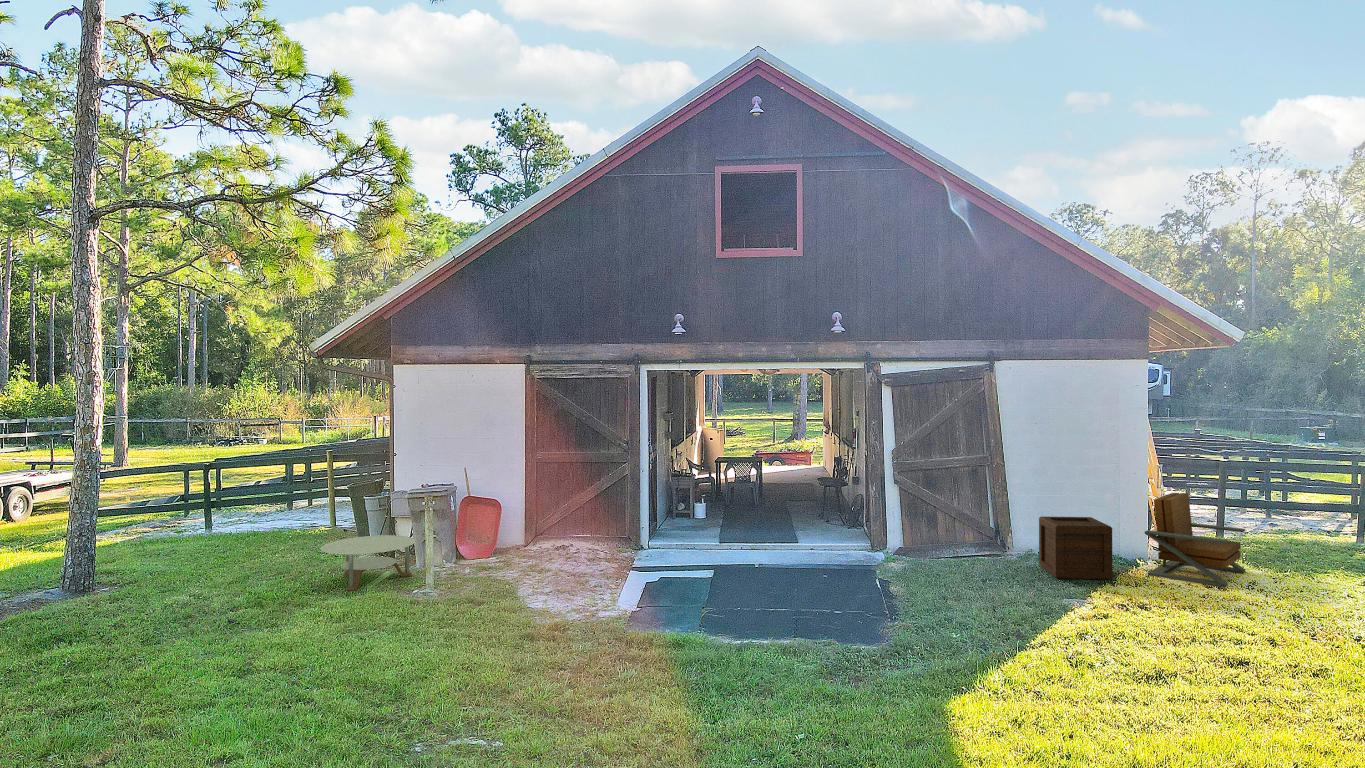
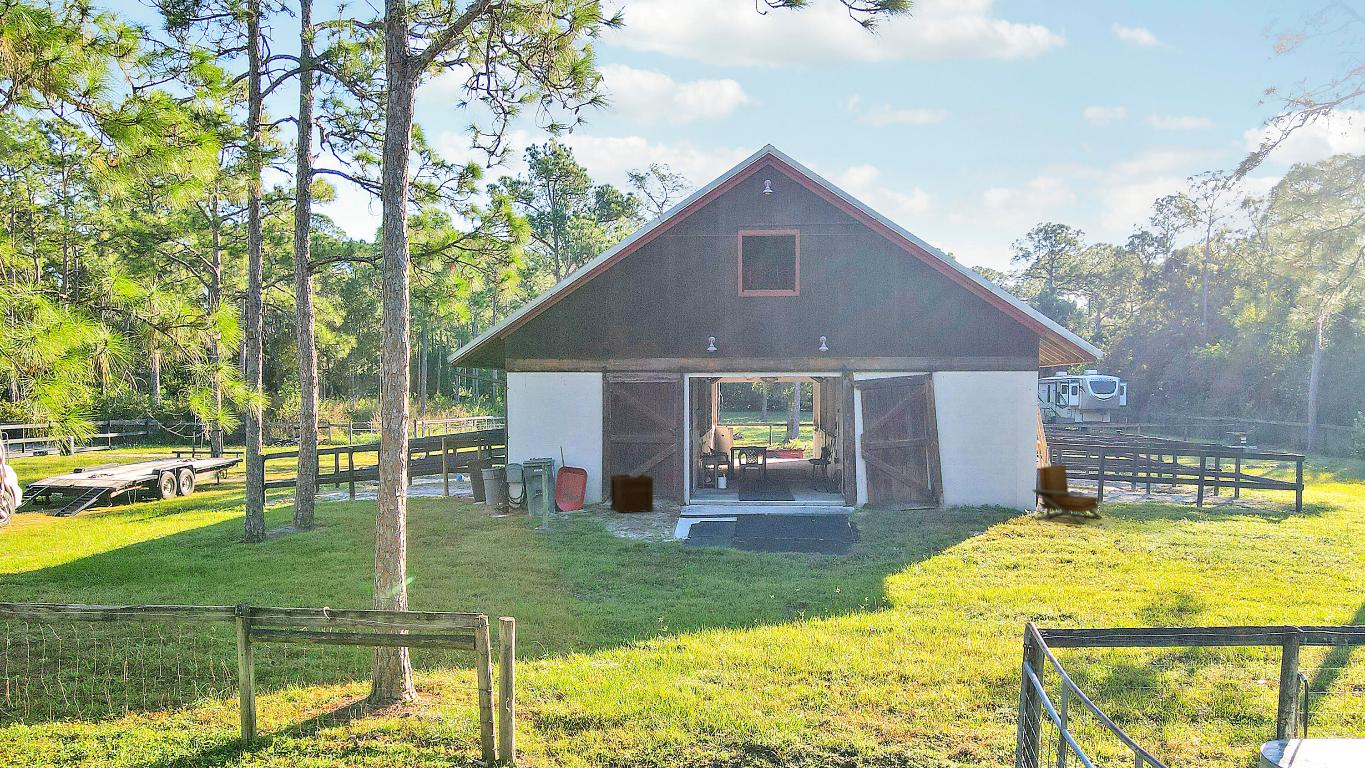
wooden crate: present [1039,516,1112,580] -> present [611,474,653,513]
round table: present [320,535,415,591] -> none [471,492,533,525]

